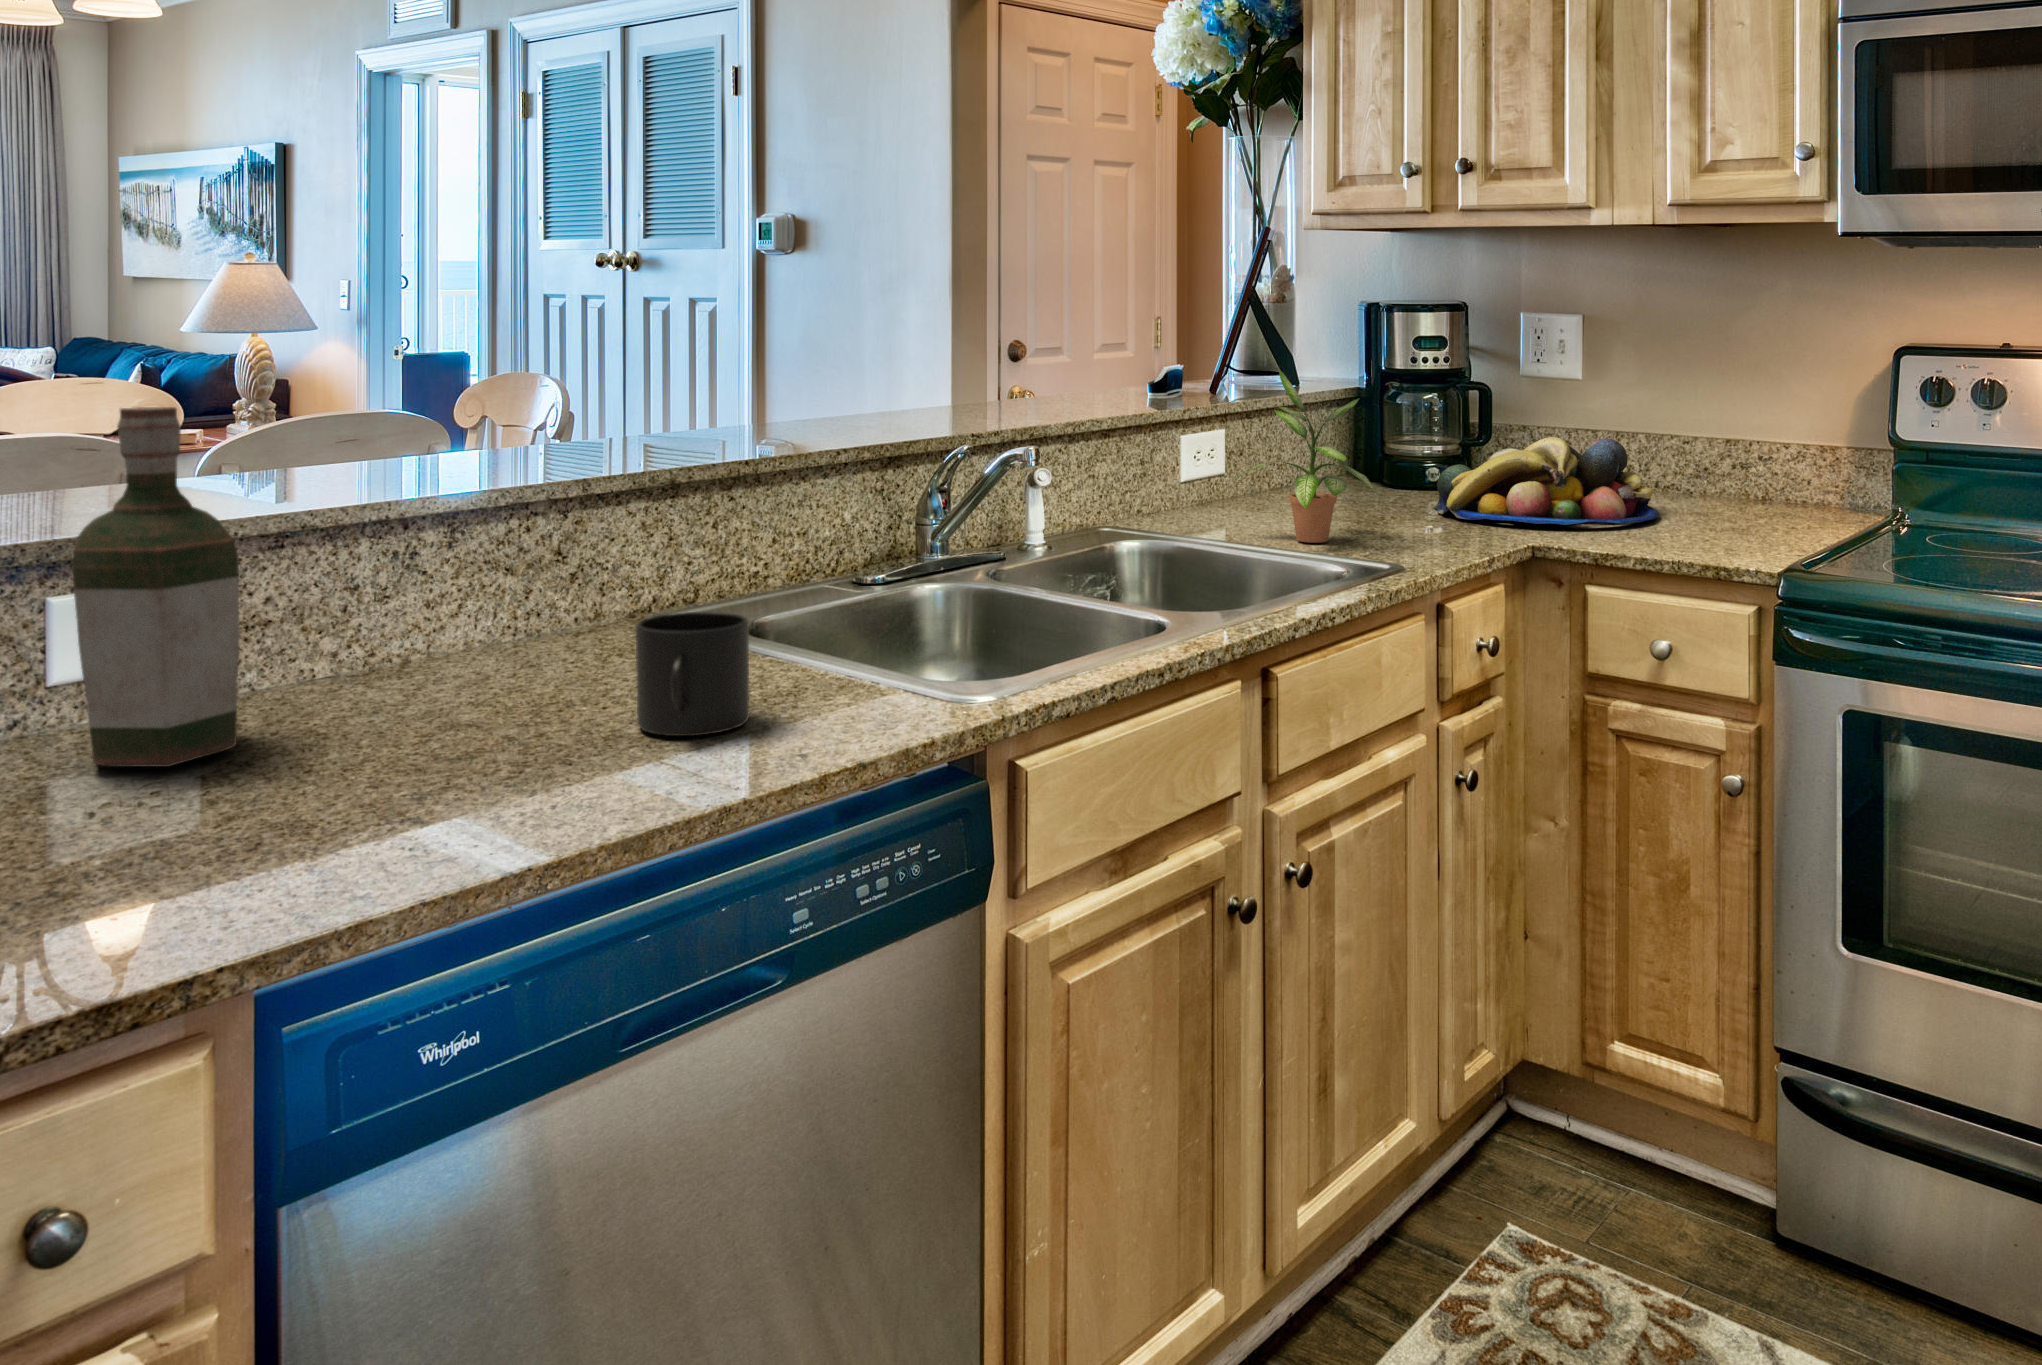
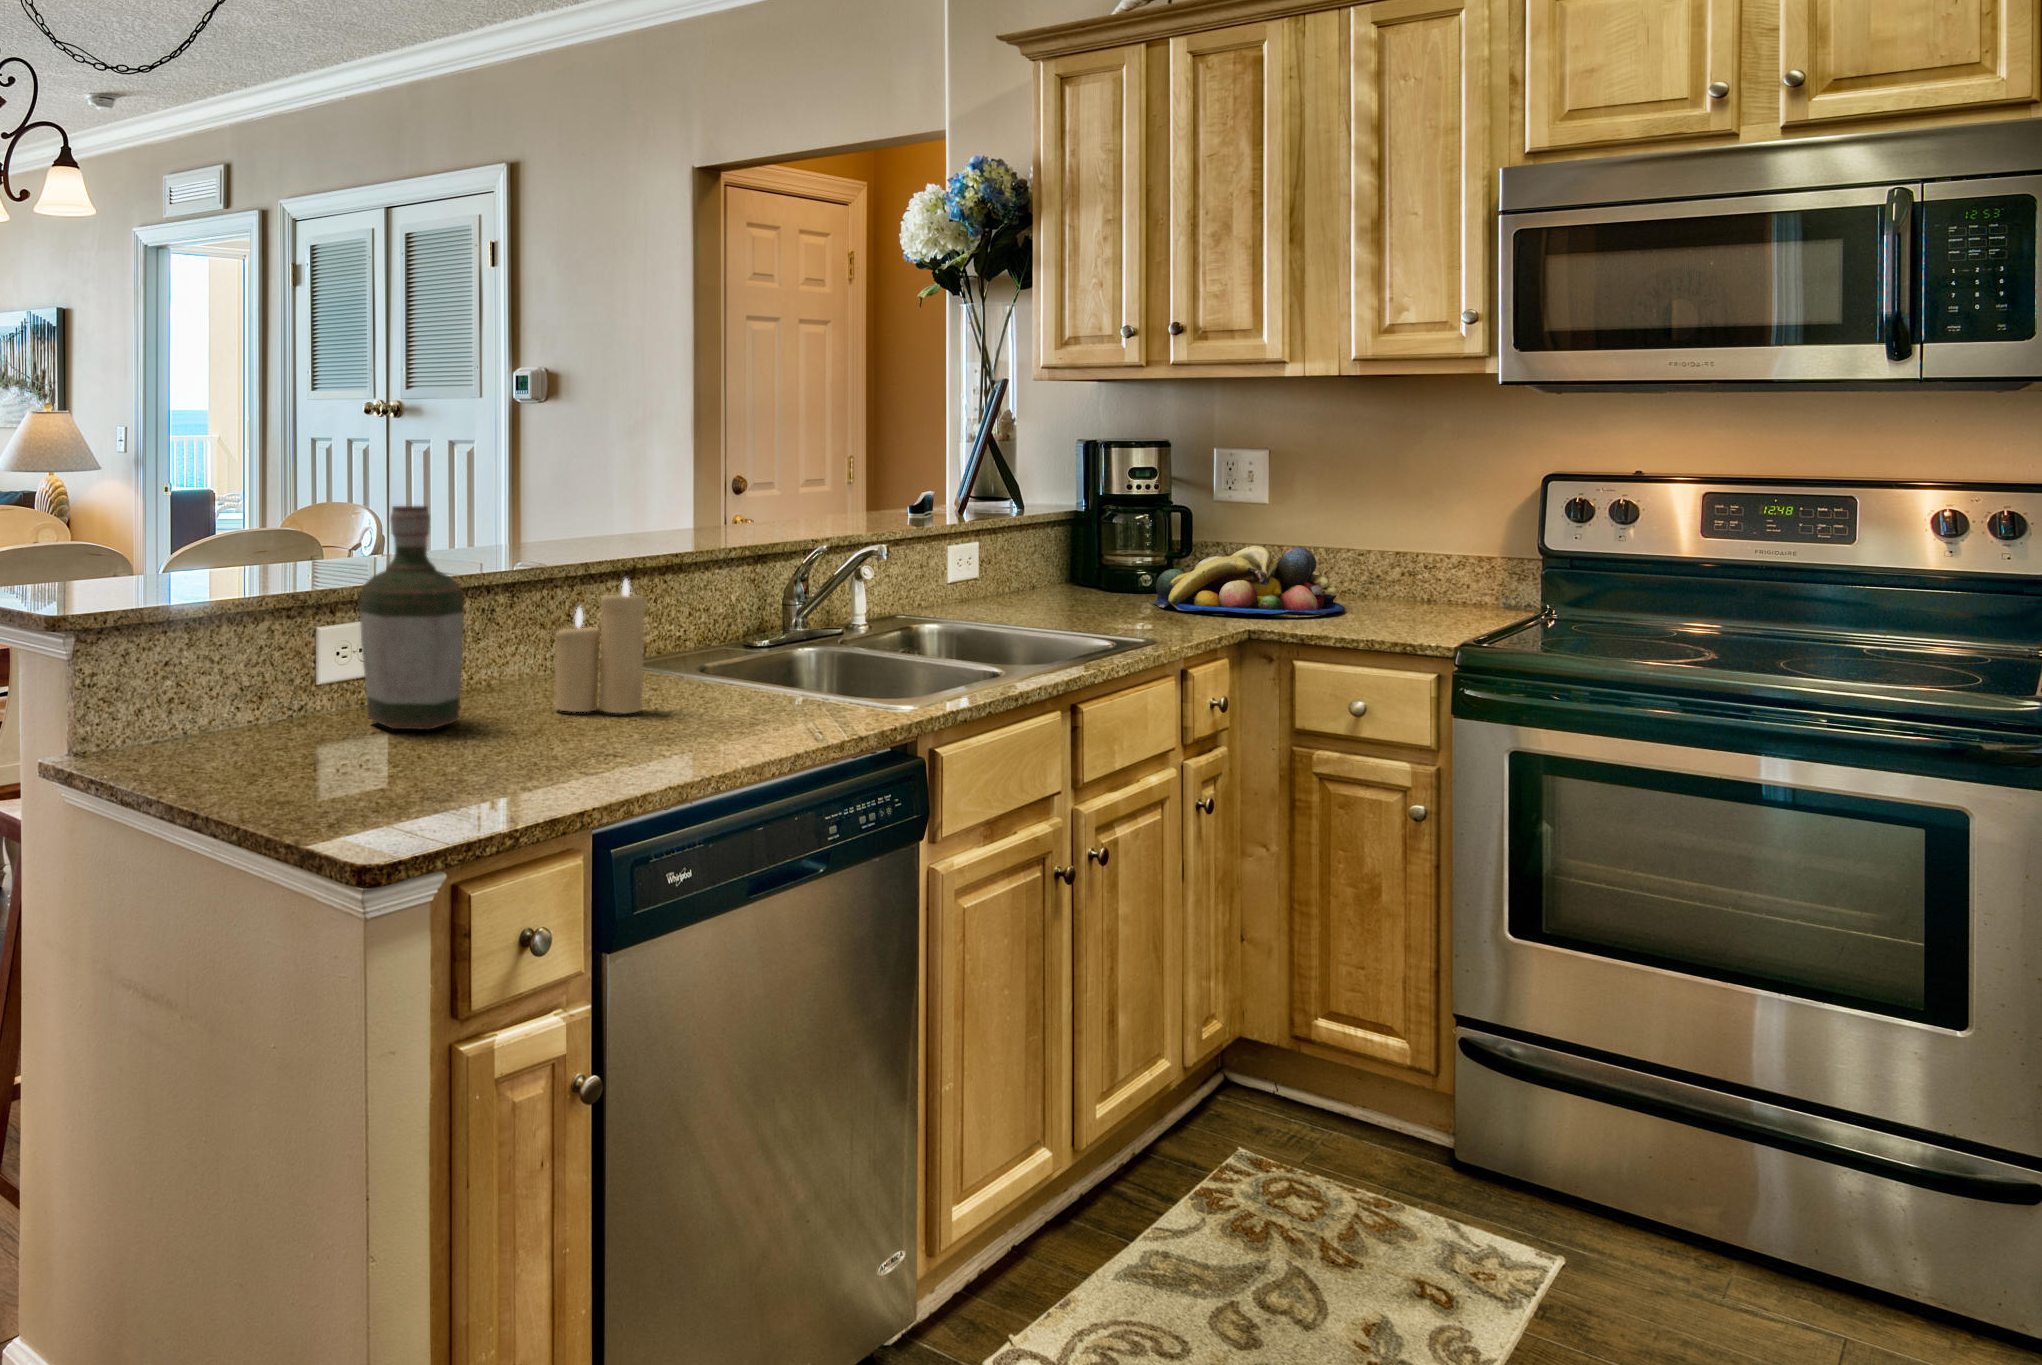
potted plant: present [1234,370,1379,542] -> none [1004,490,1123,625]
candle: none [436,514,578,721] -> present [554,579,646,714]
mug: present [636,612,750,736] -> none [692,645,763,722]

